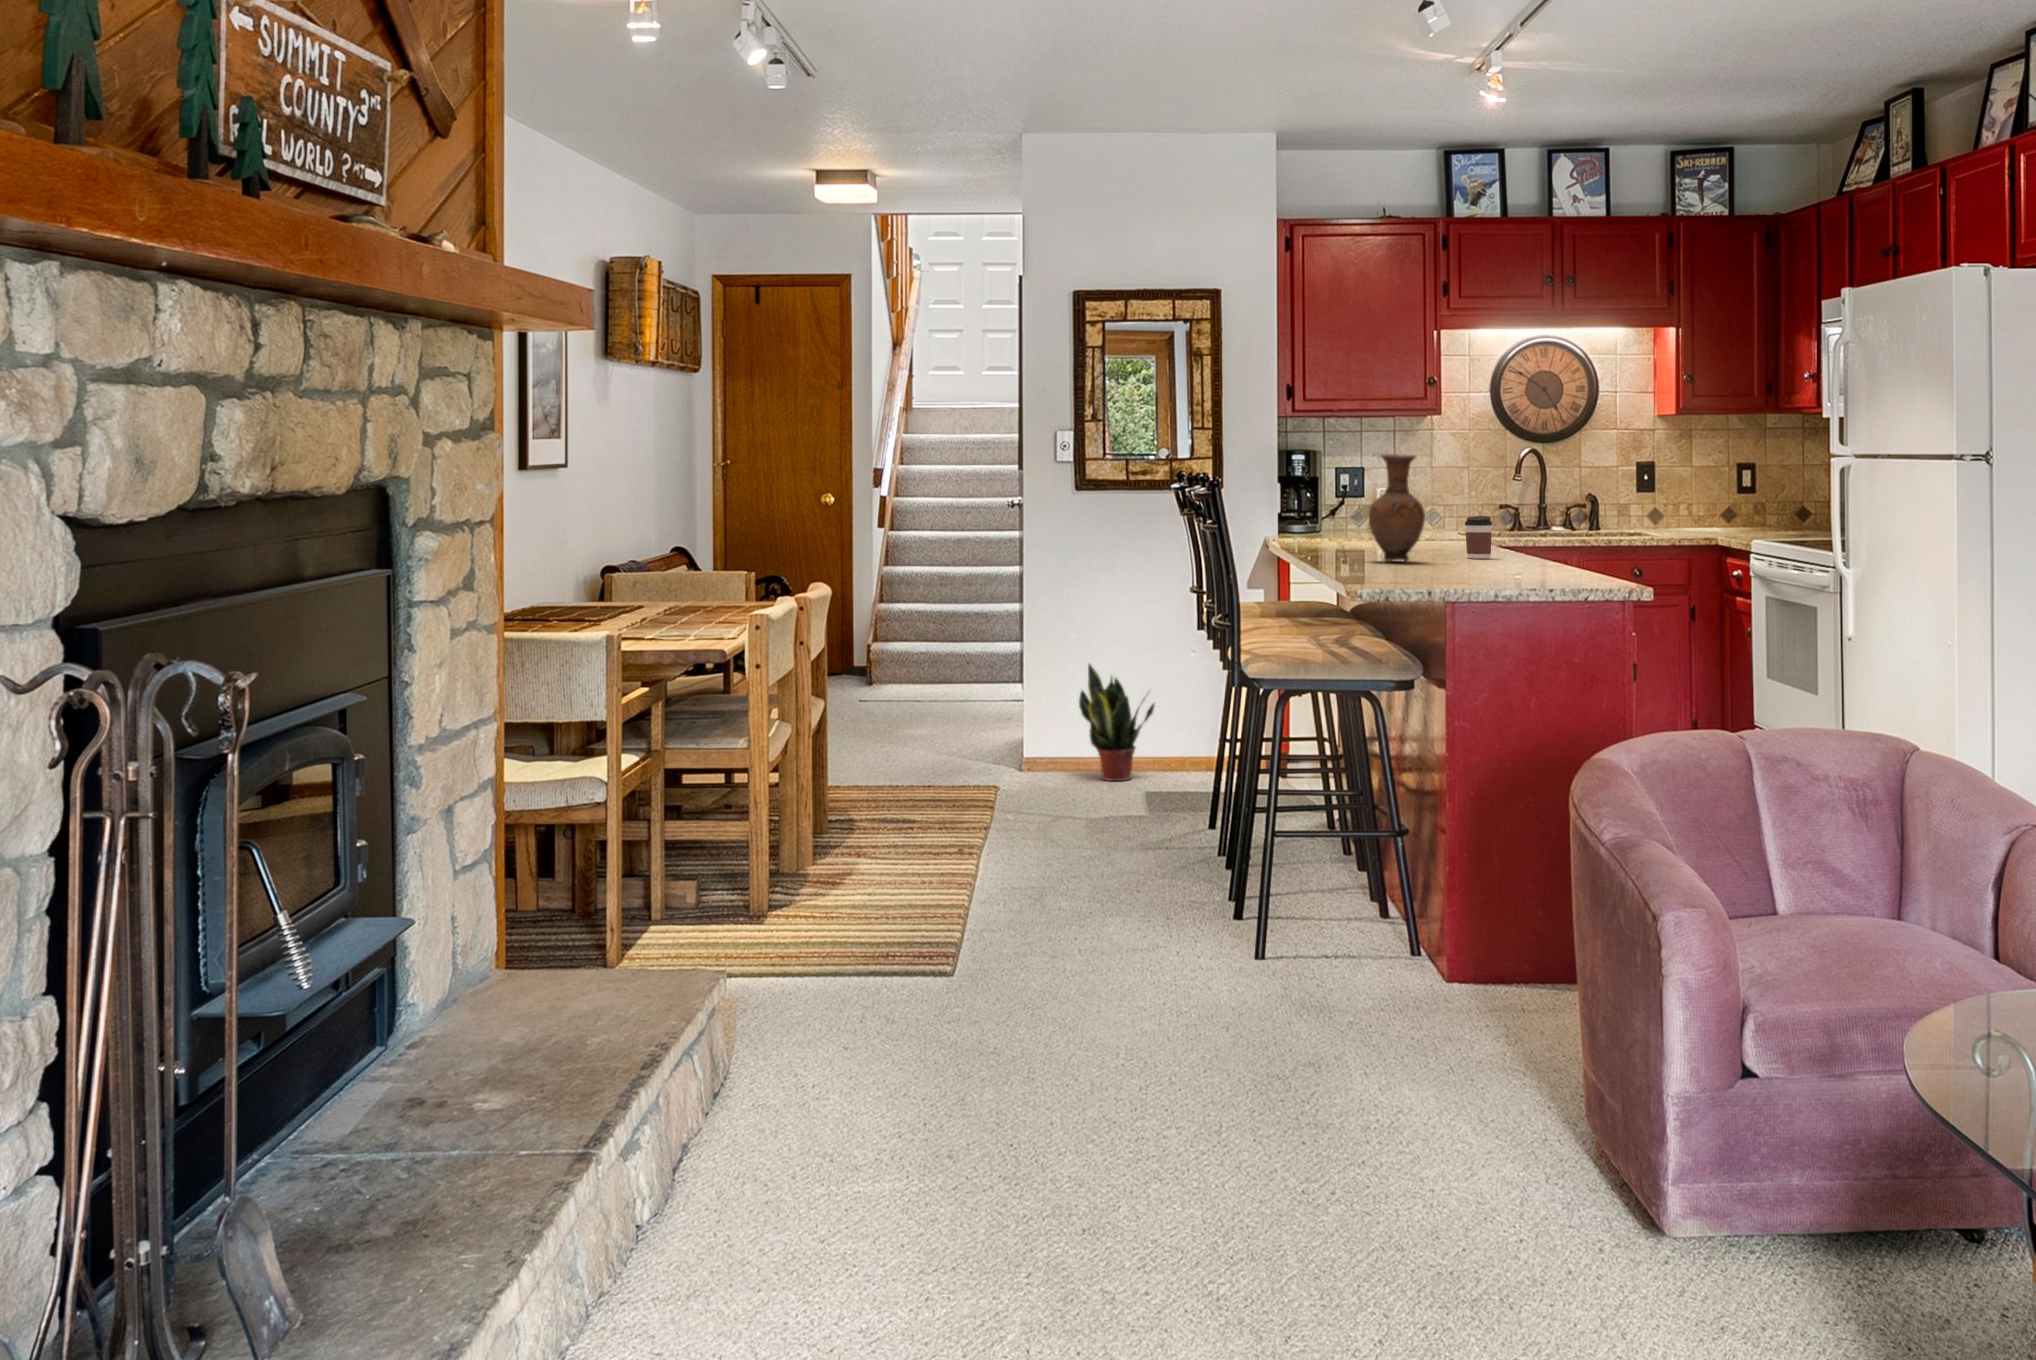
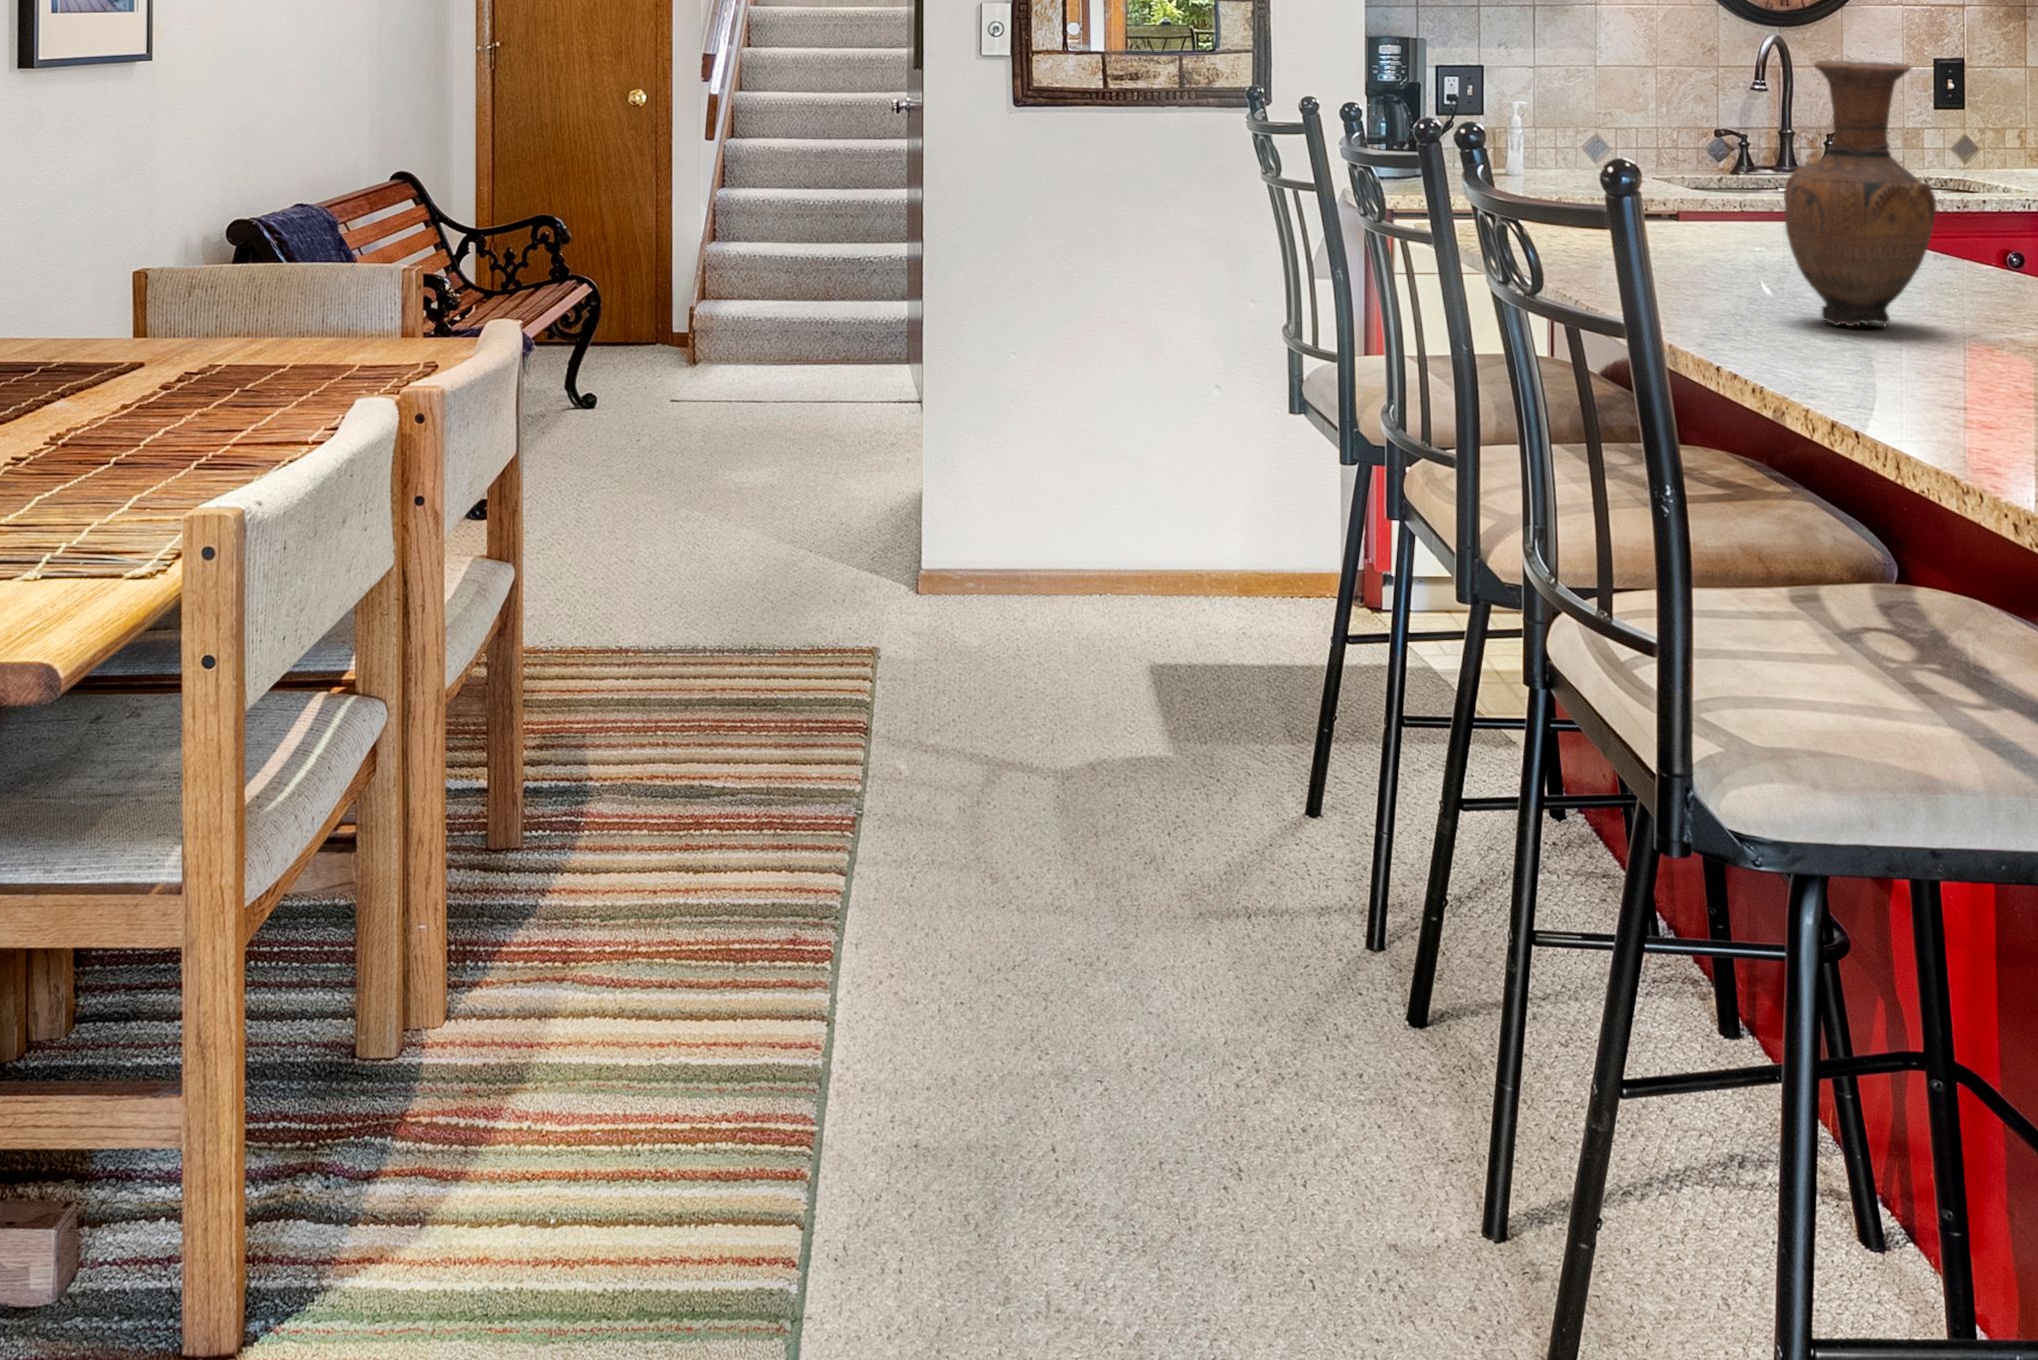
coffee cup: present [1465,516,1492,559] -> none [1957,201,2027,302]
potted plant: present [1079,664,1154,781] -> none [1022,410,1158,625]

